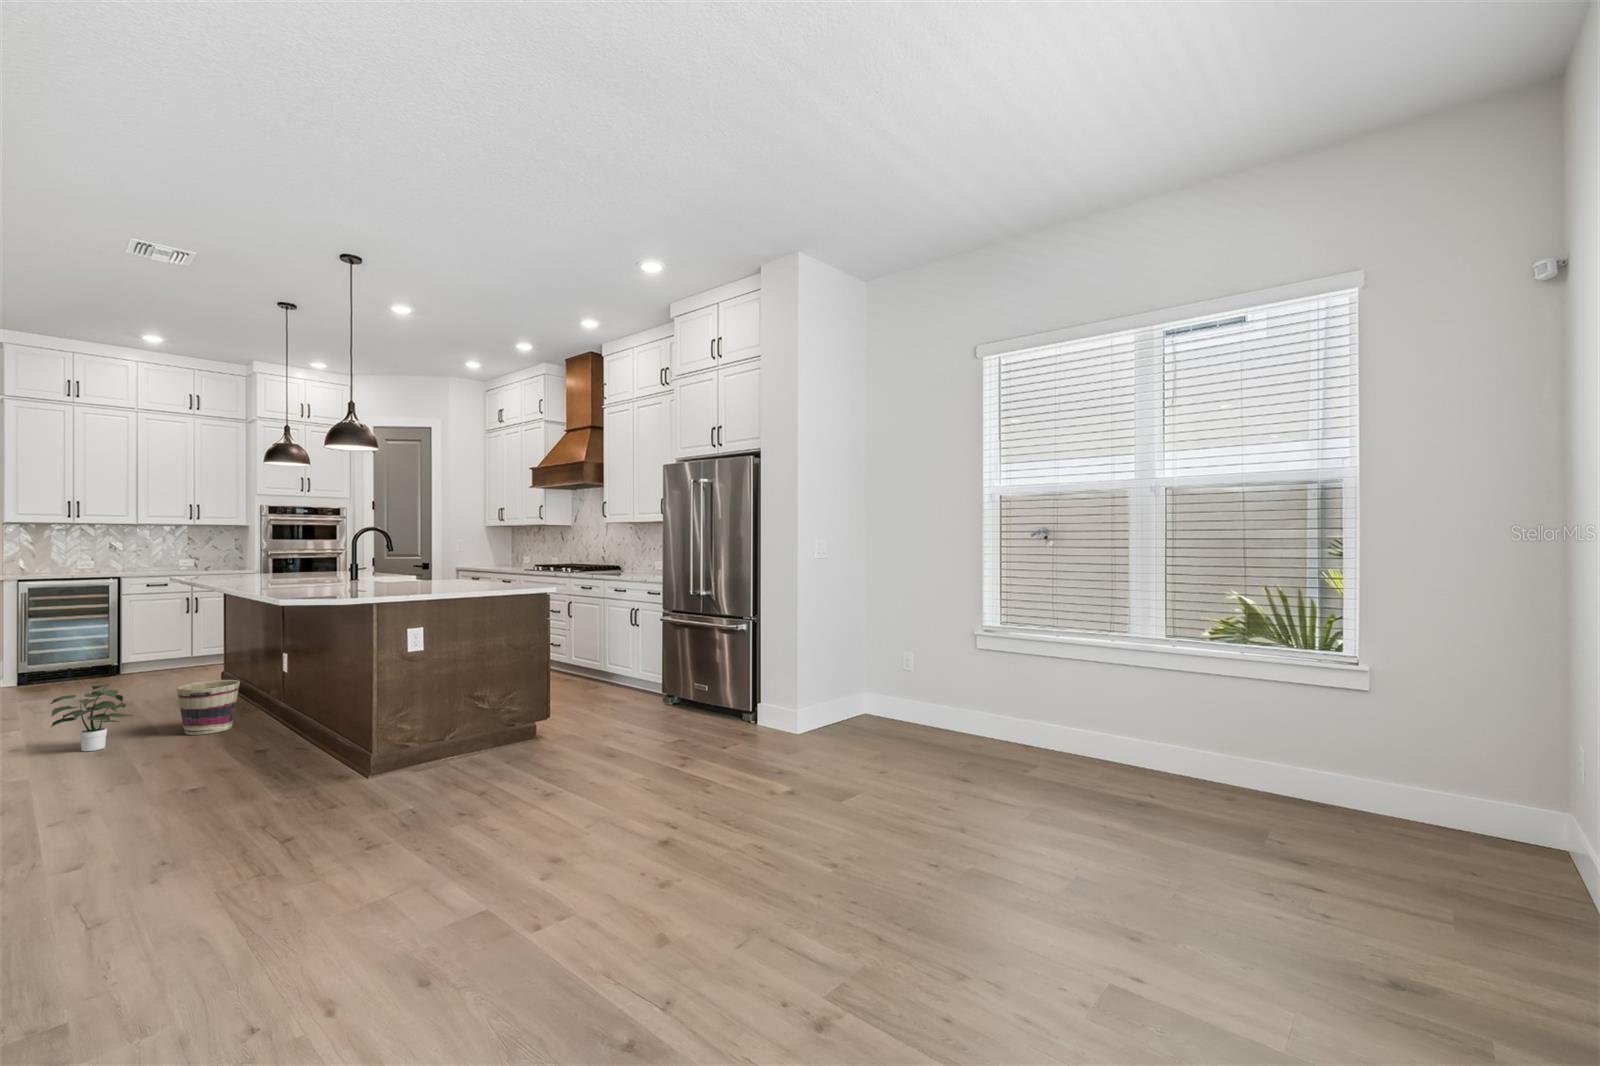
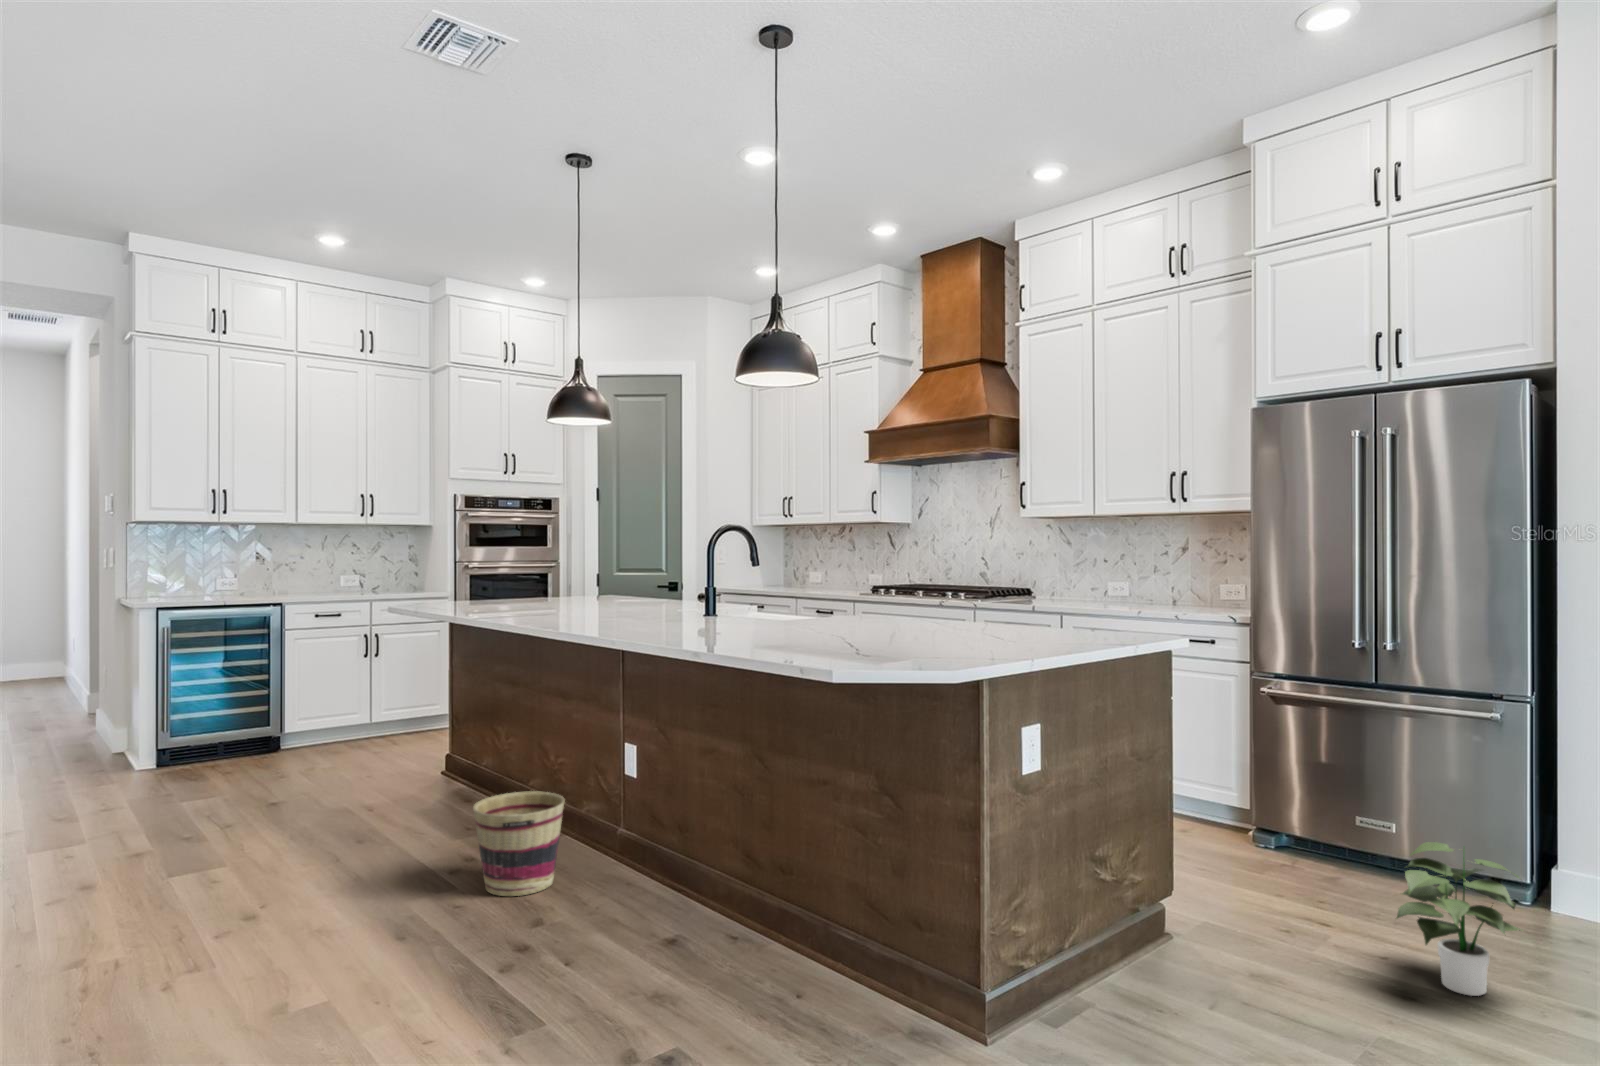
potted plant: present [51,684,133,751] -> present [1397,842,1522,996]

